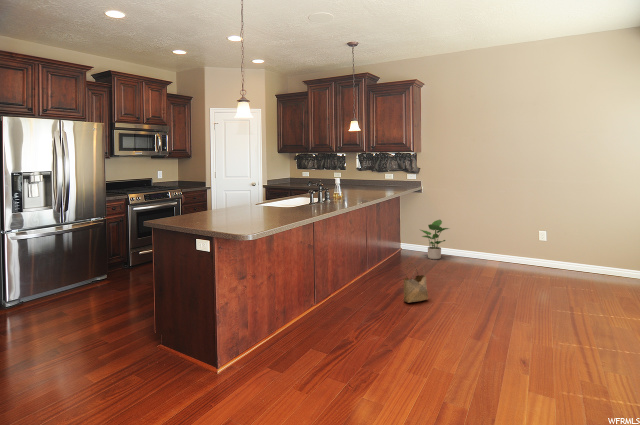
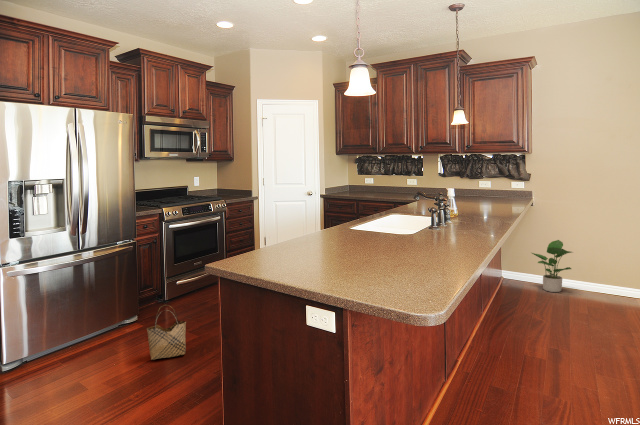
woven basket: present [403,263,428,303] -> present [147,305,186,360]

